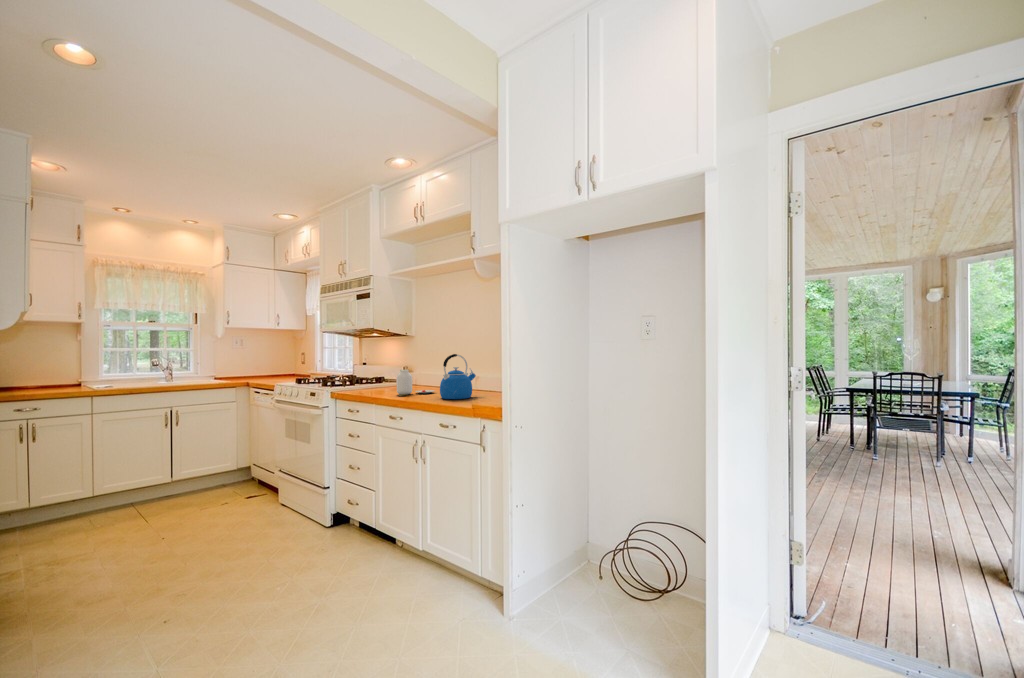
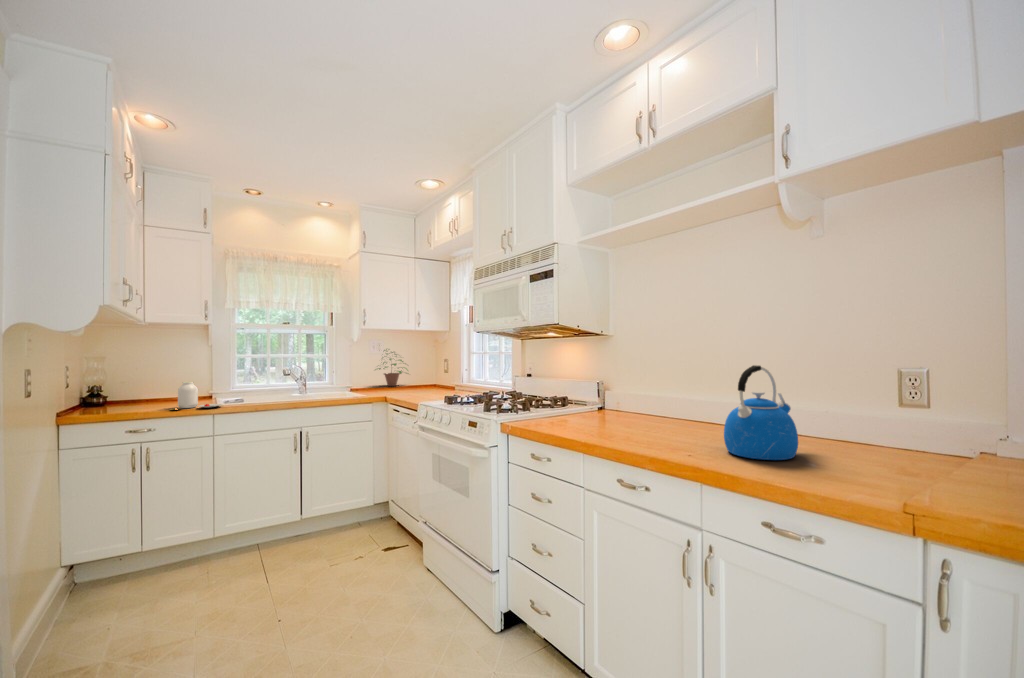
potted plant: none [237,344,272,375] -> present [379,350,403,386]
jar: present [397,370,434,396] -> present [170,382,222,410]

